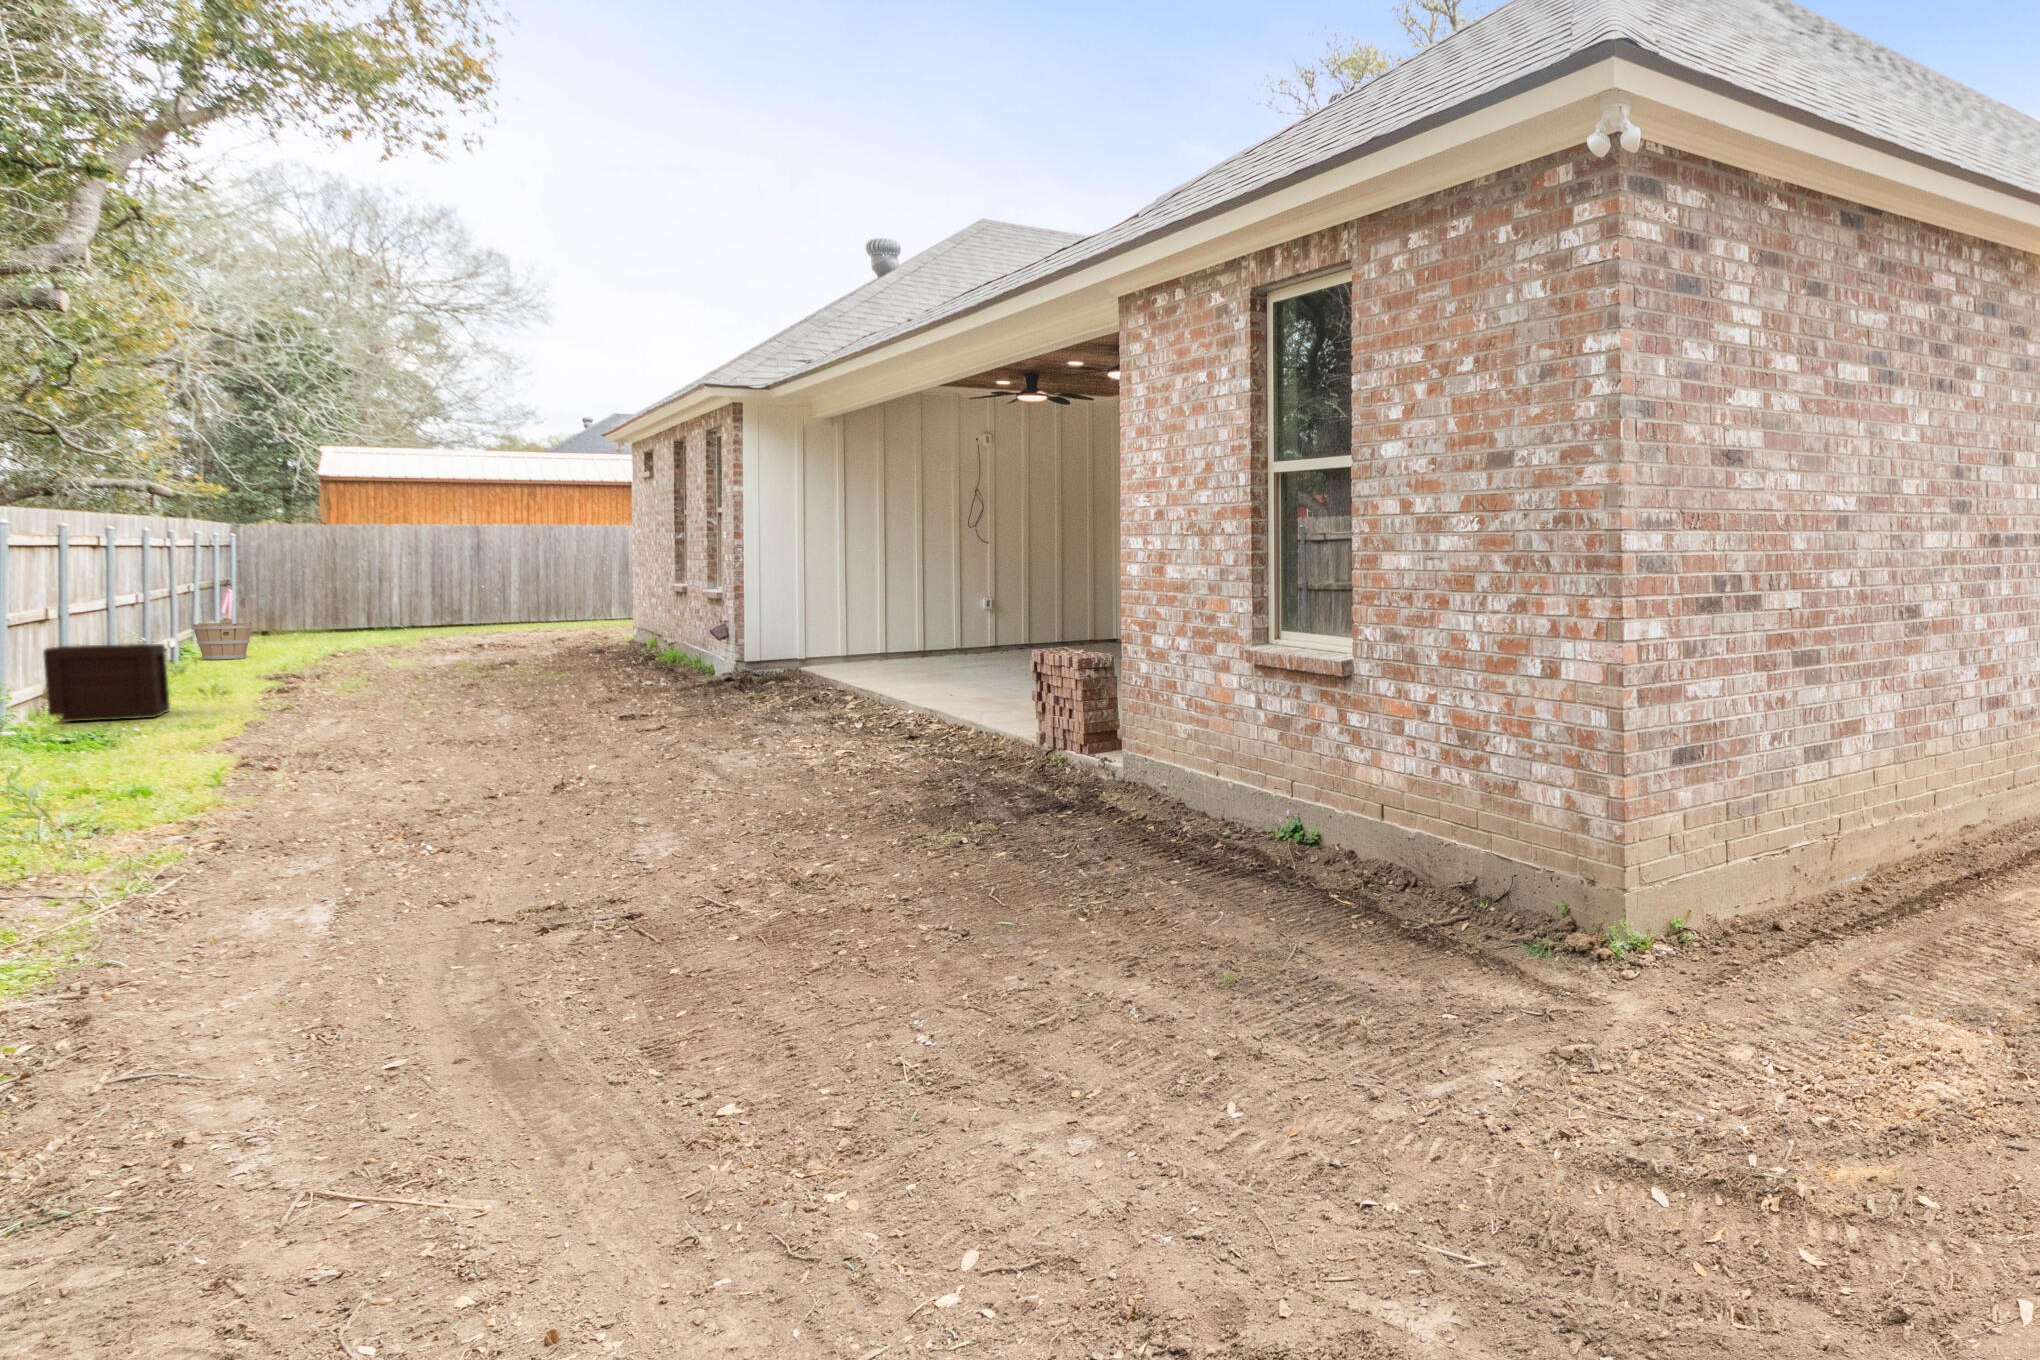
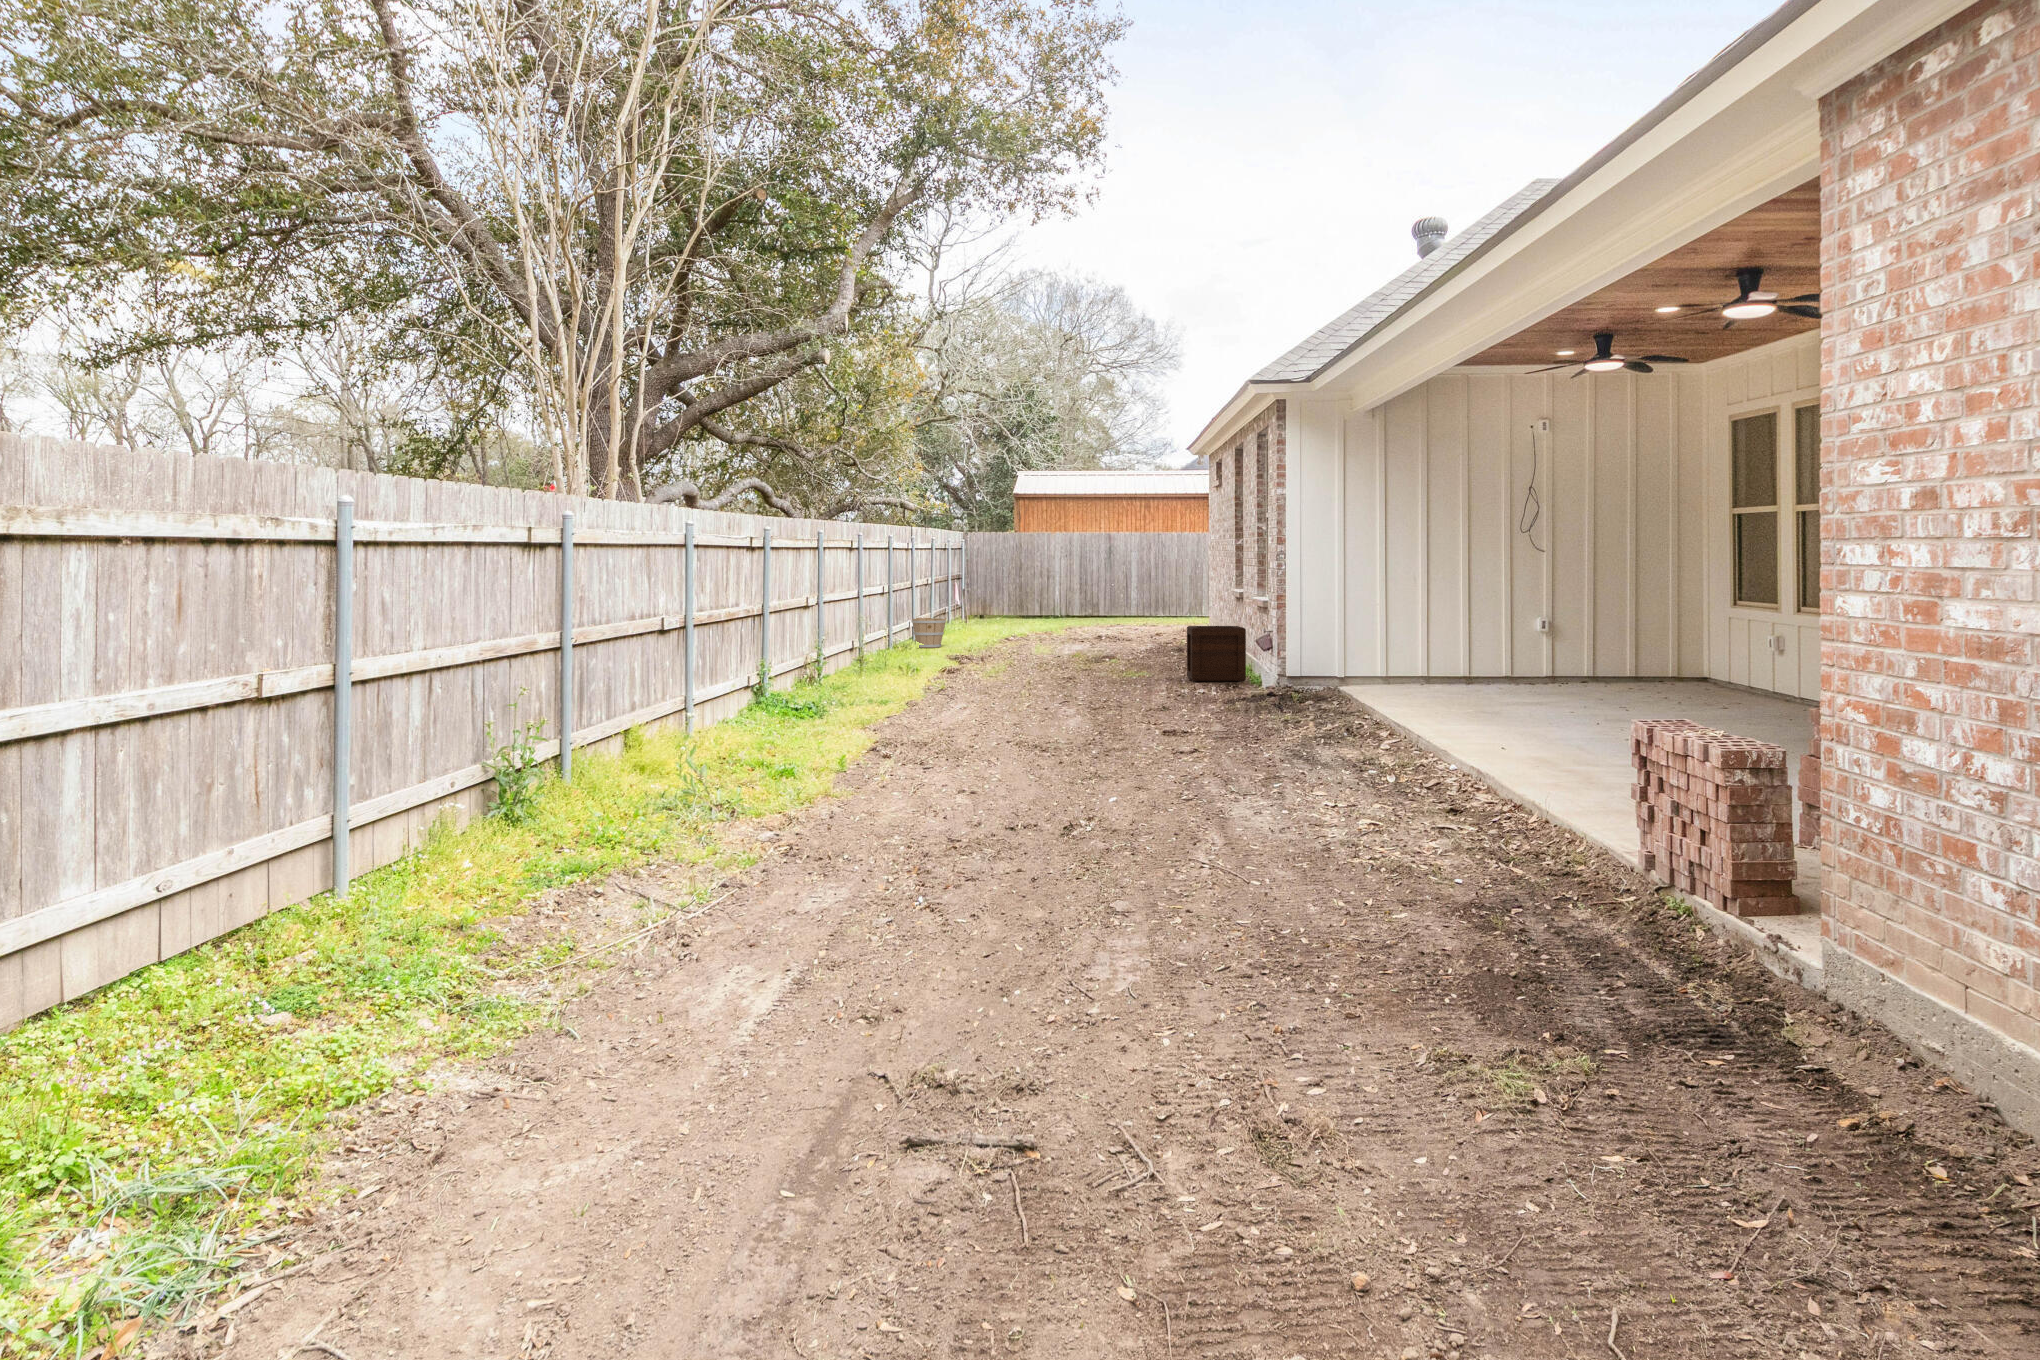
wooden crate: present [43,644,170,722] -> present [1187,626,1246,681]

